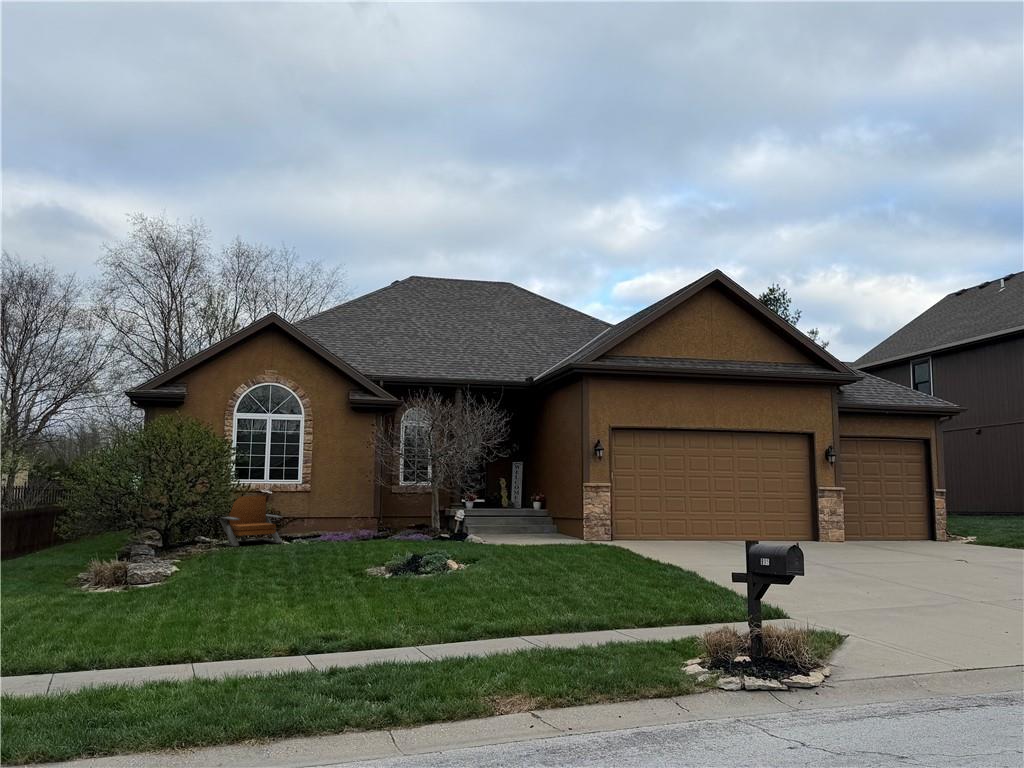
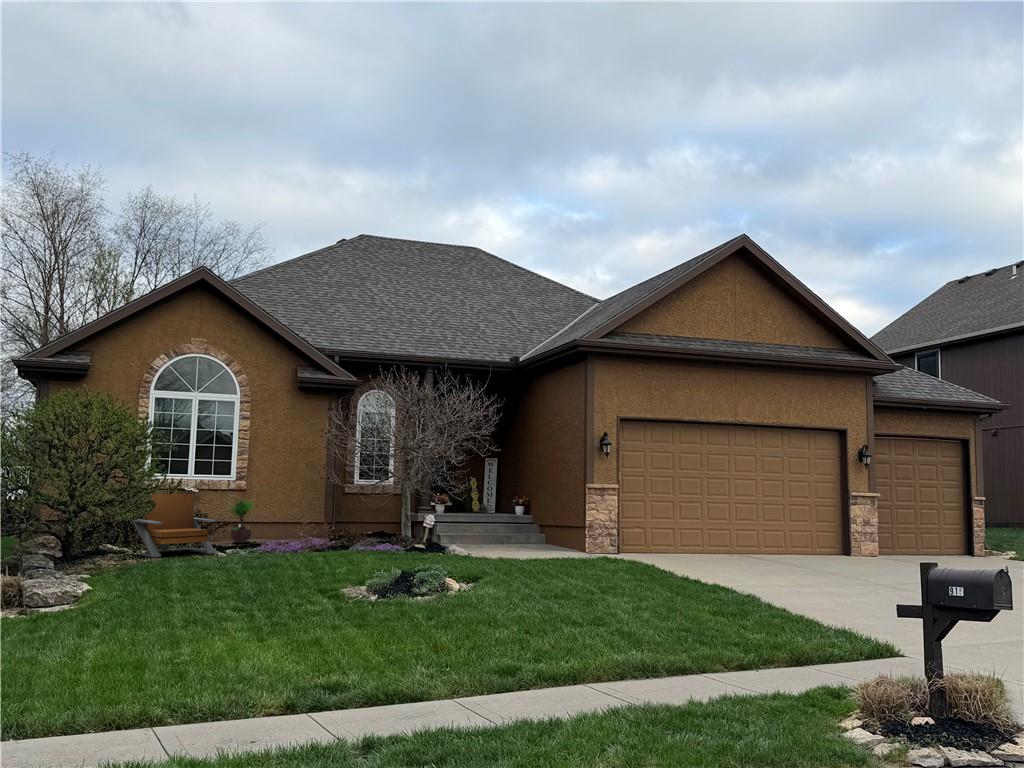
potted tree: none [294,496,317,534] -> present [230,499,252,543]

